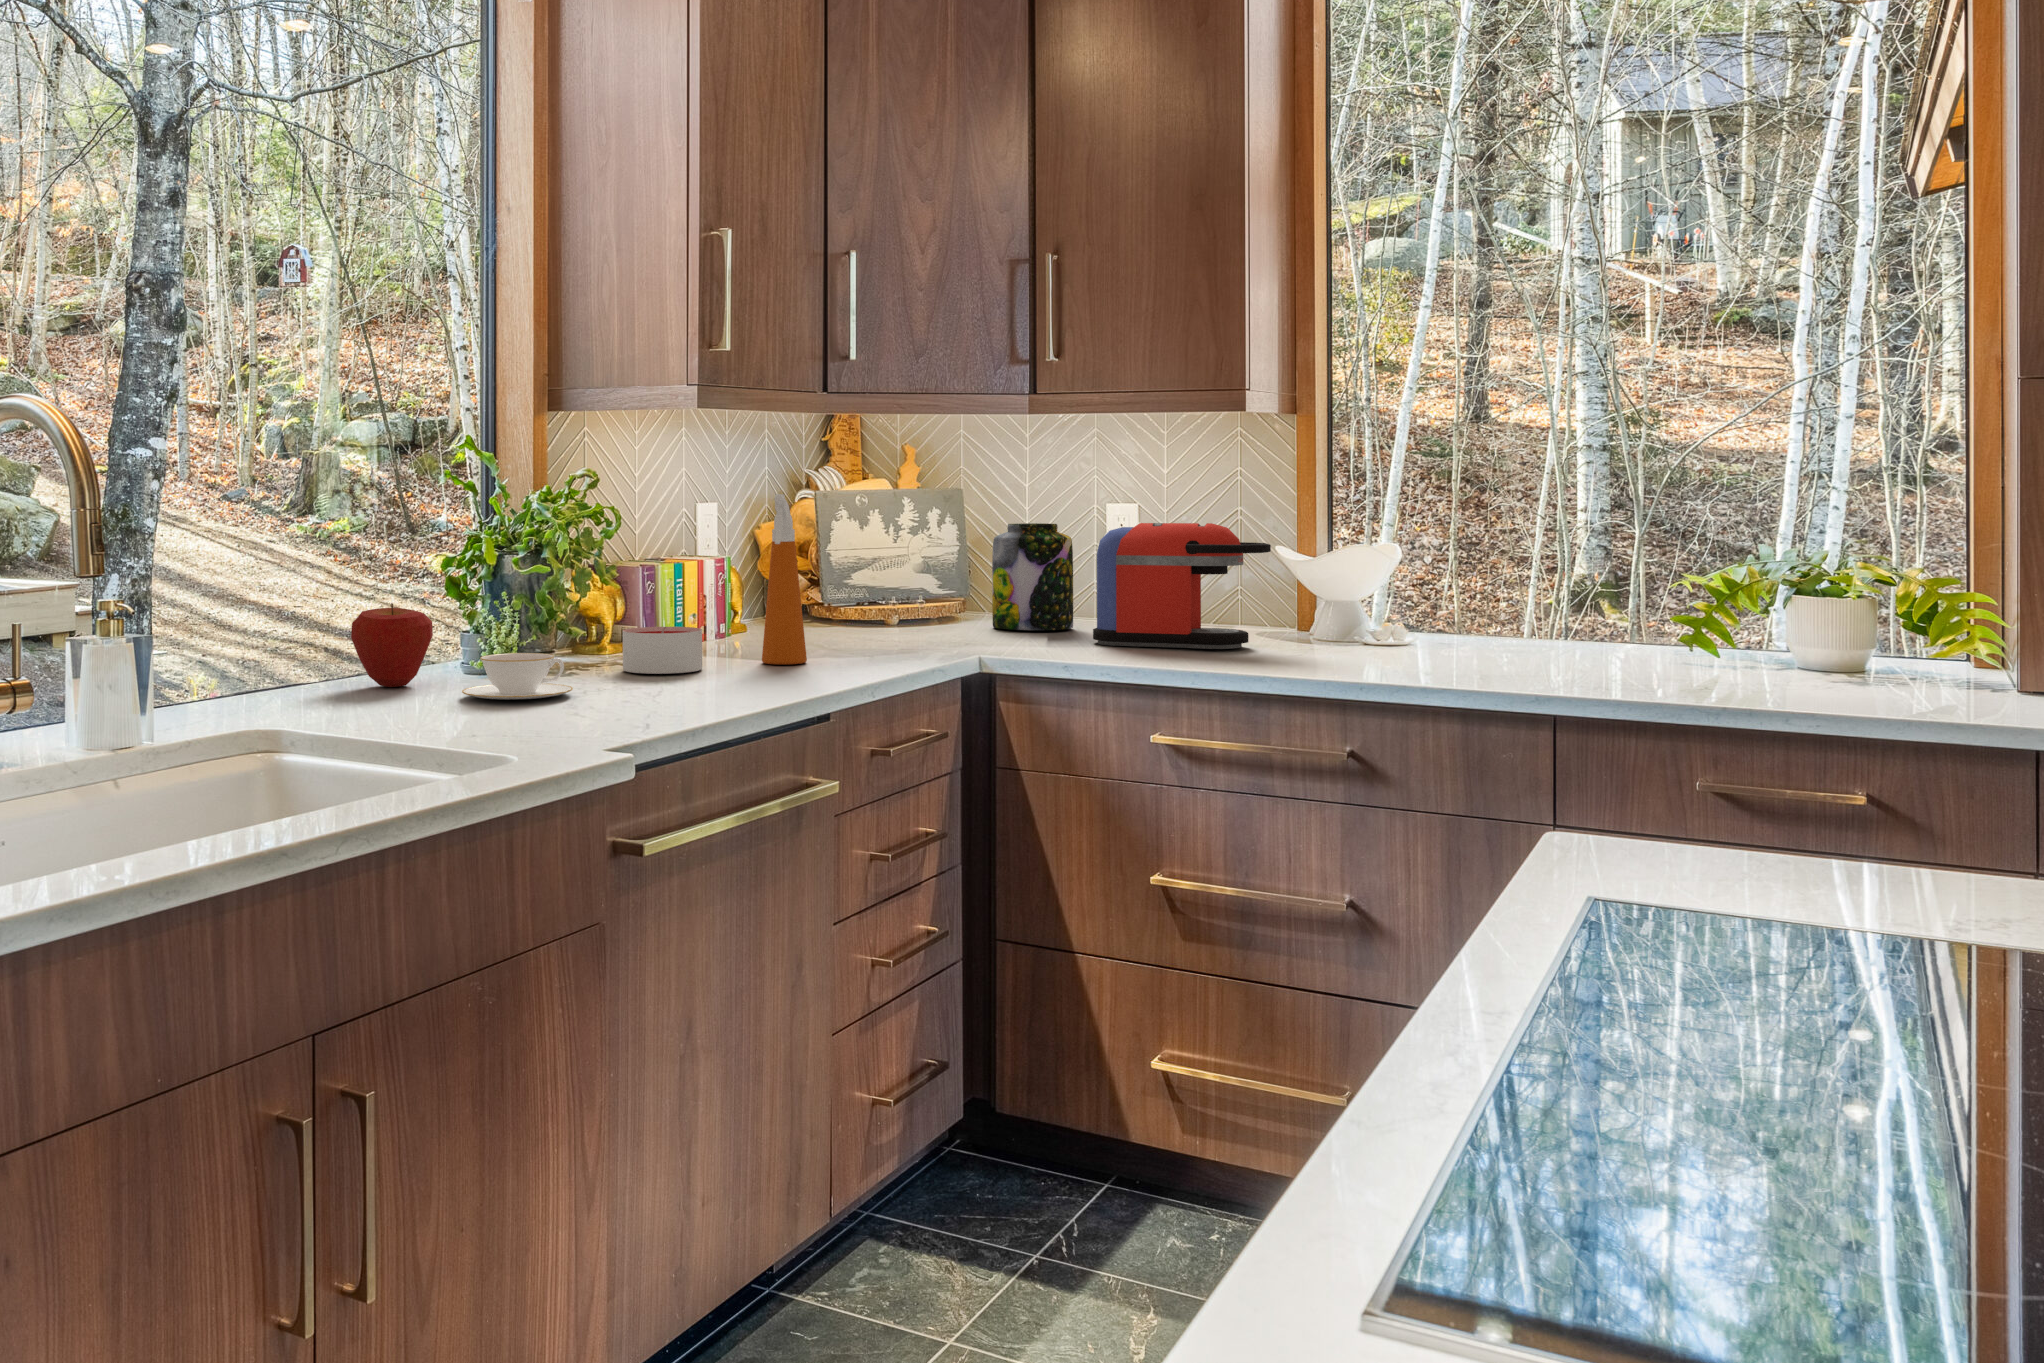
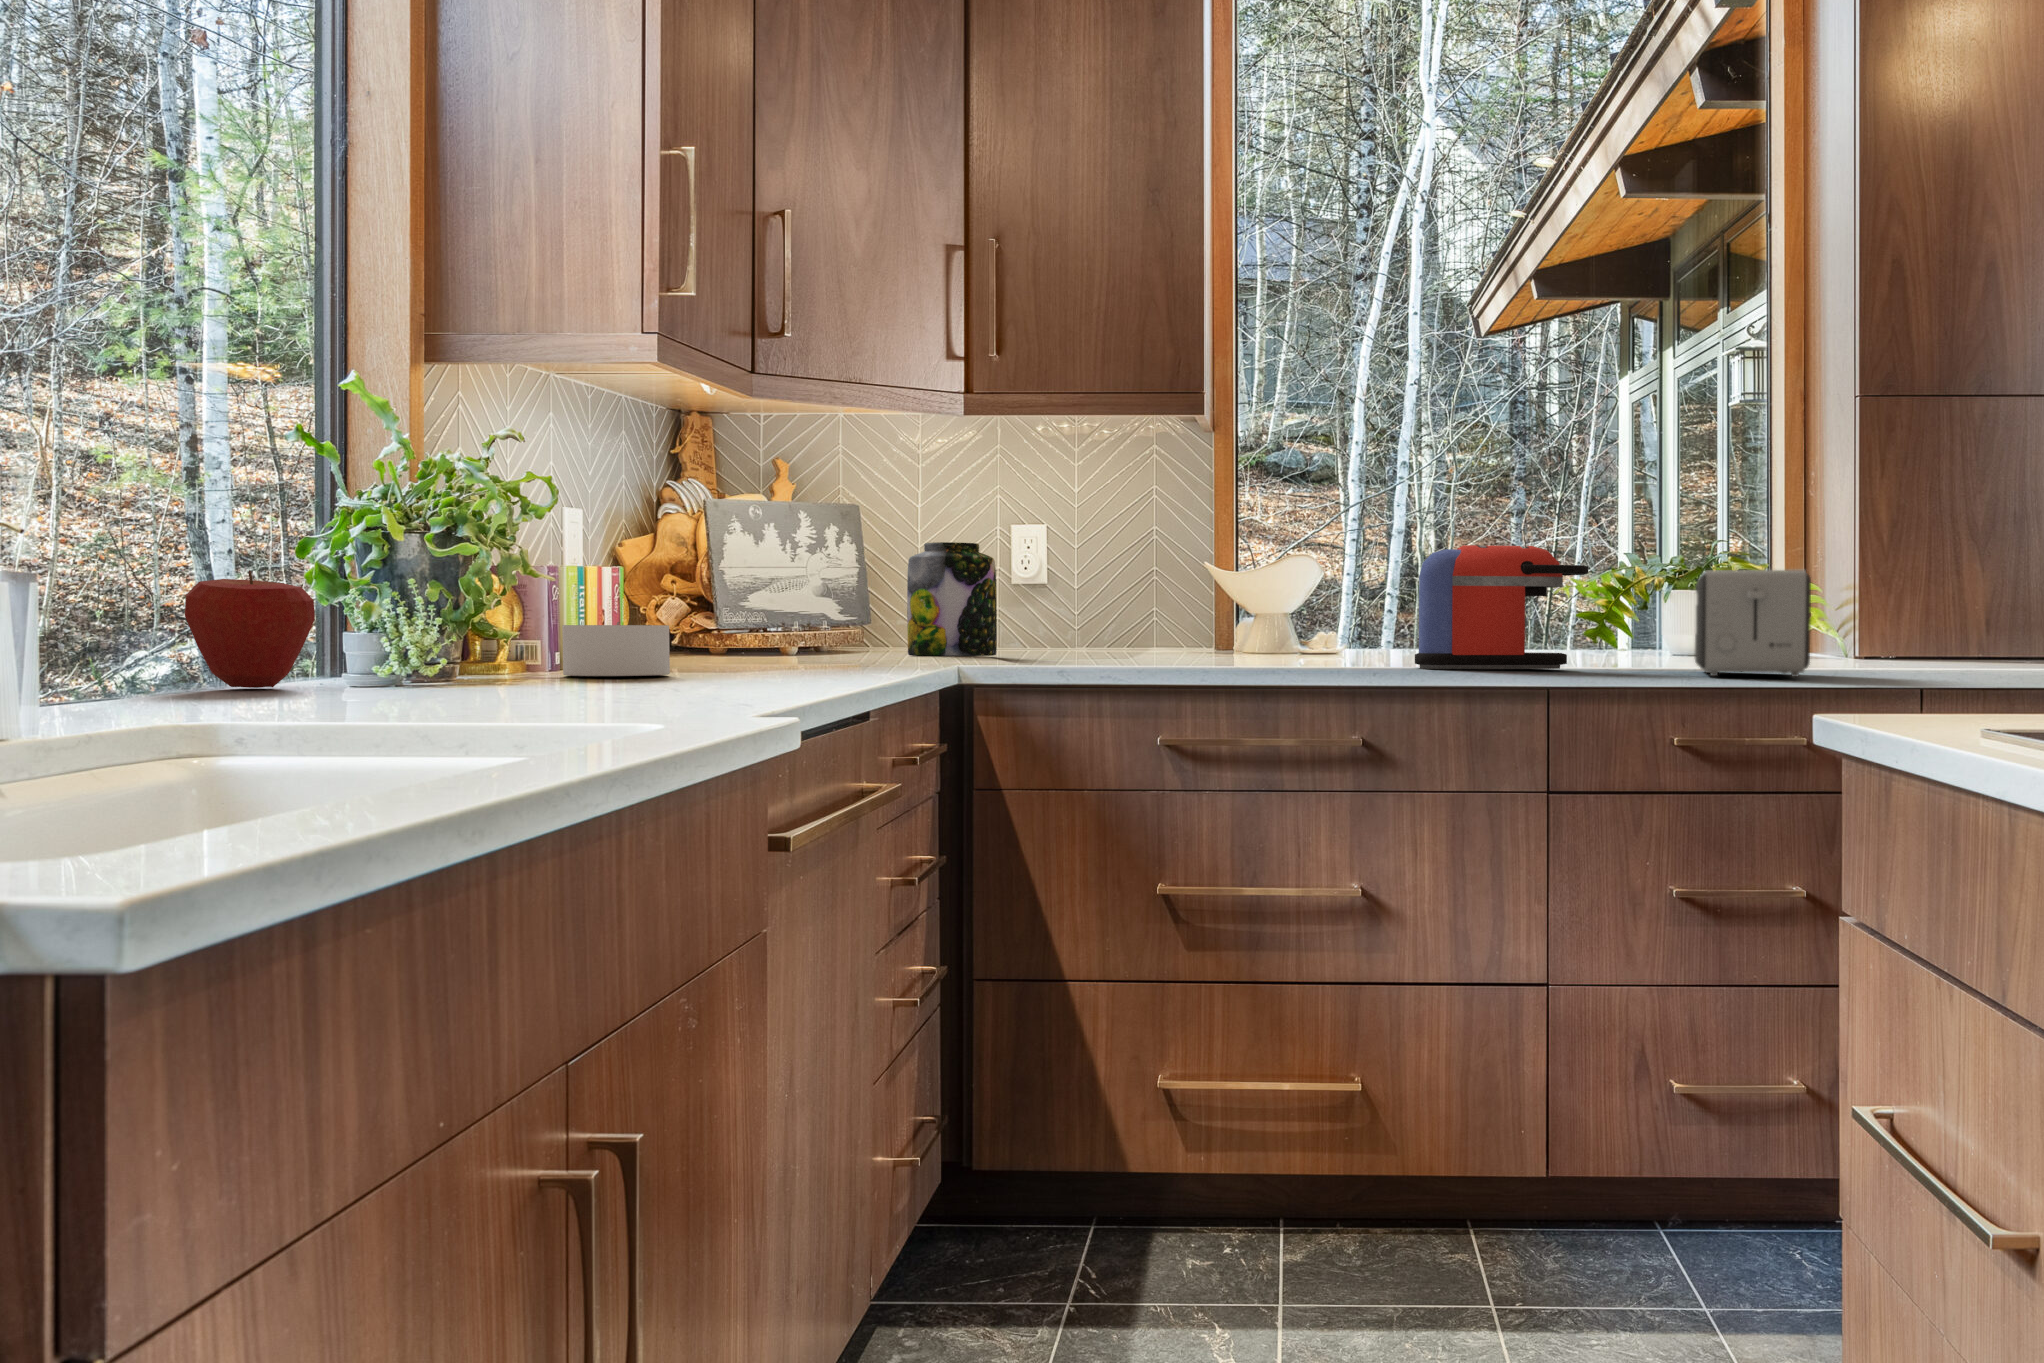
spray bottle: present [762,494,807,665] -> none [727,465,784,671]
coffee maker: present [1093,523,1271,649] -> present [1415,545,1588,669]
toaster: none [1798,563,1976,699] -> present [1695,570,1811,677]
teacup: present [462,653,573,700] -> none [393,637,557,690]

